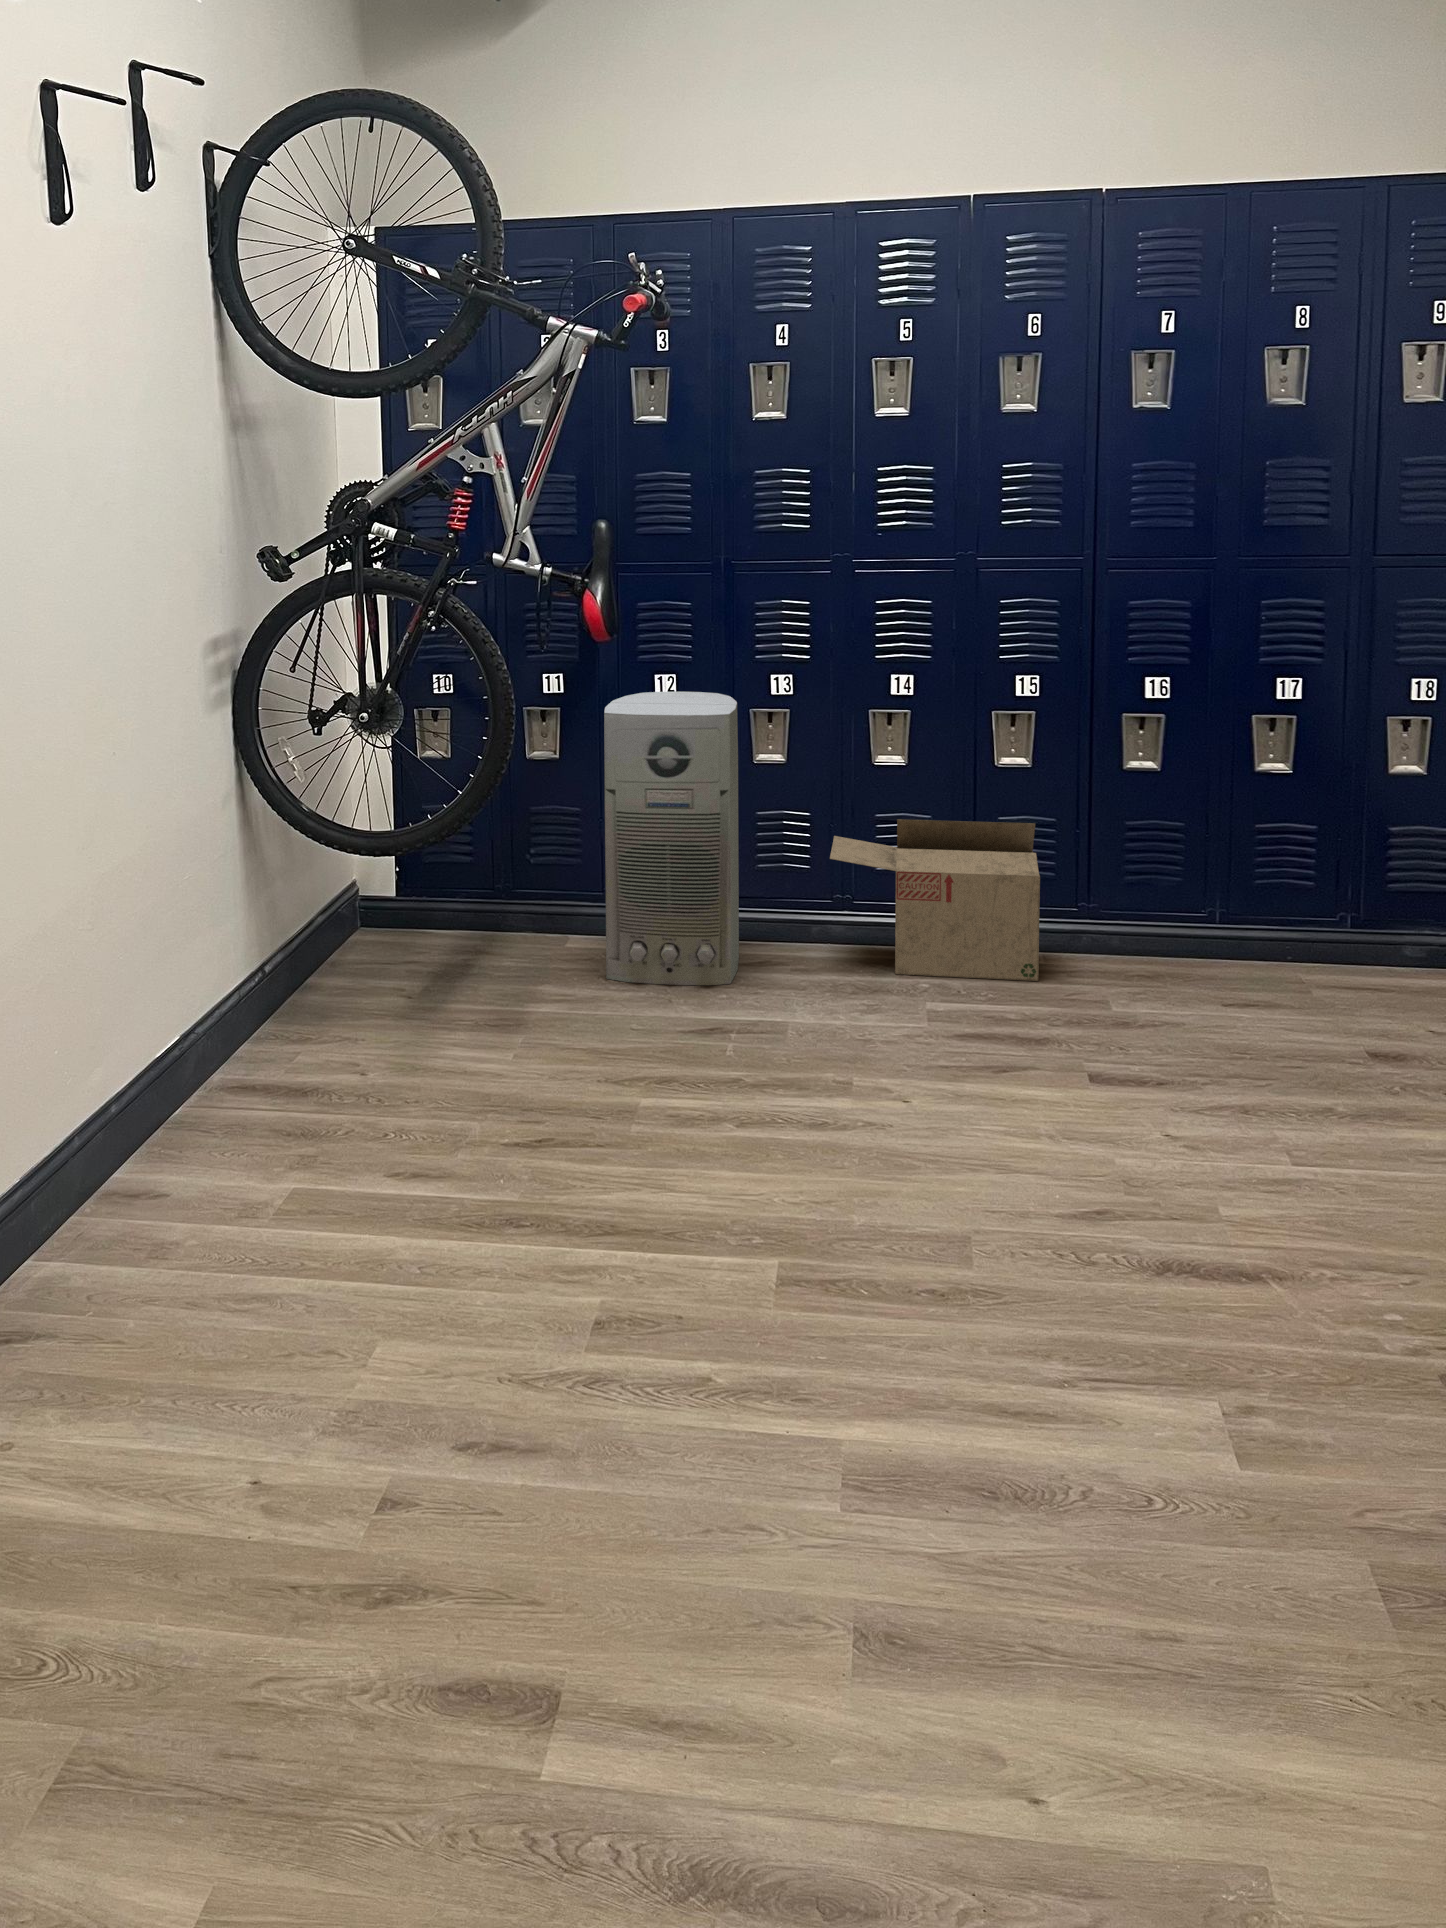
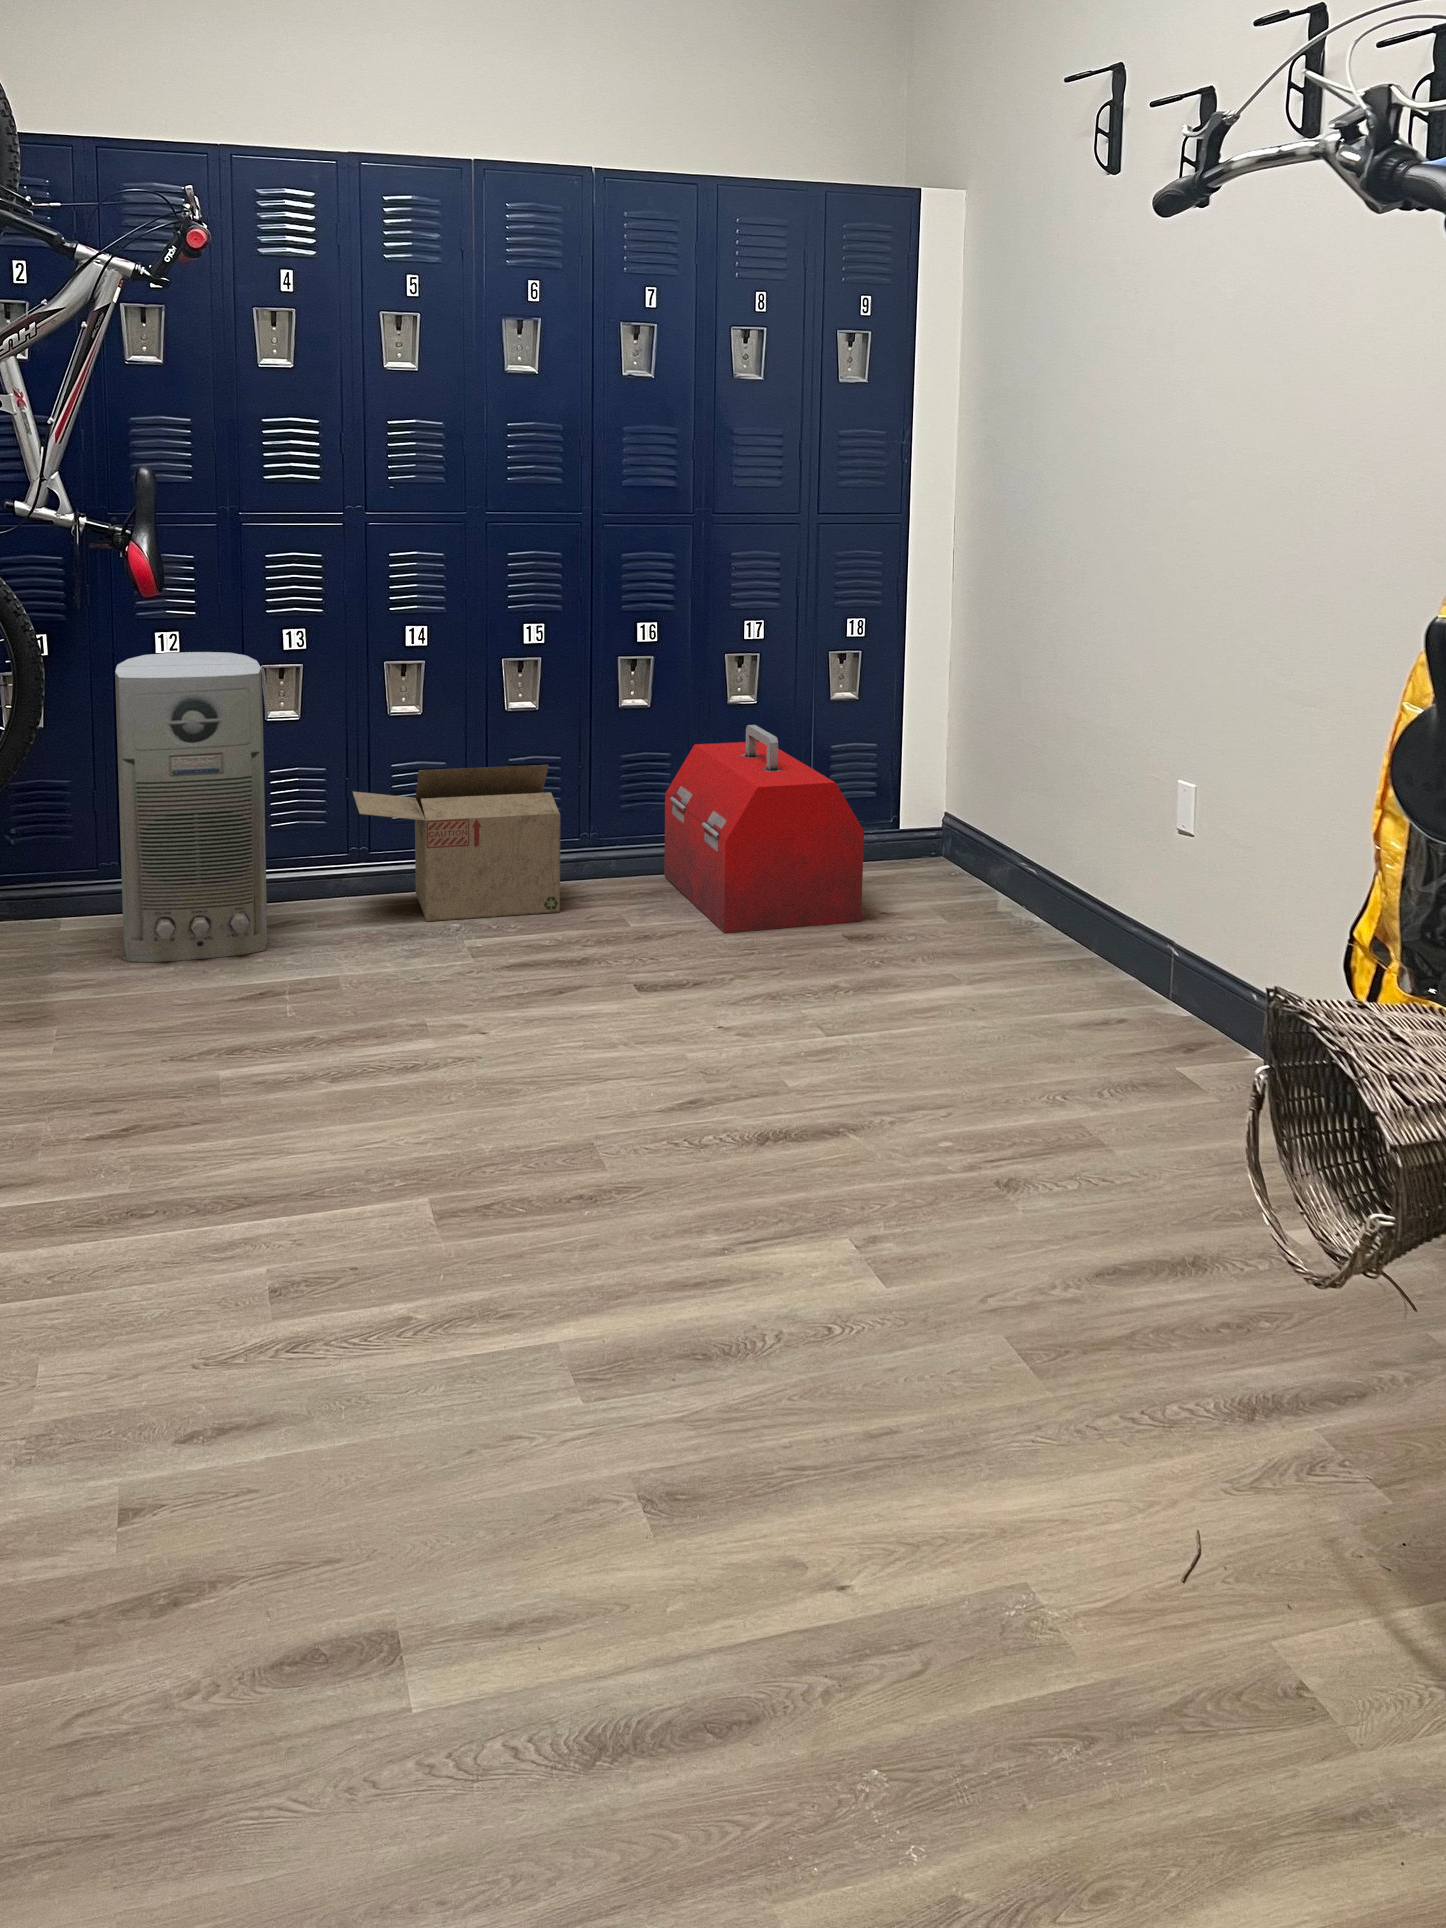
toolbox: none [1172,795,1401,1034] -> present [664,725,864,933]

